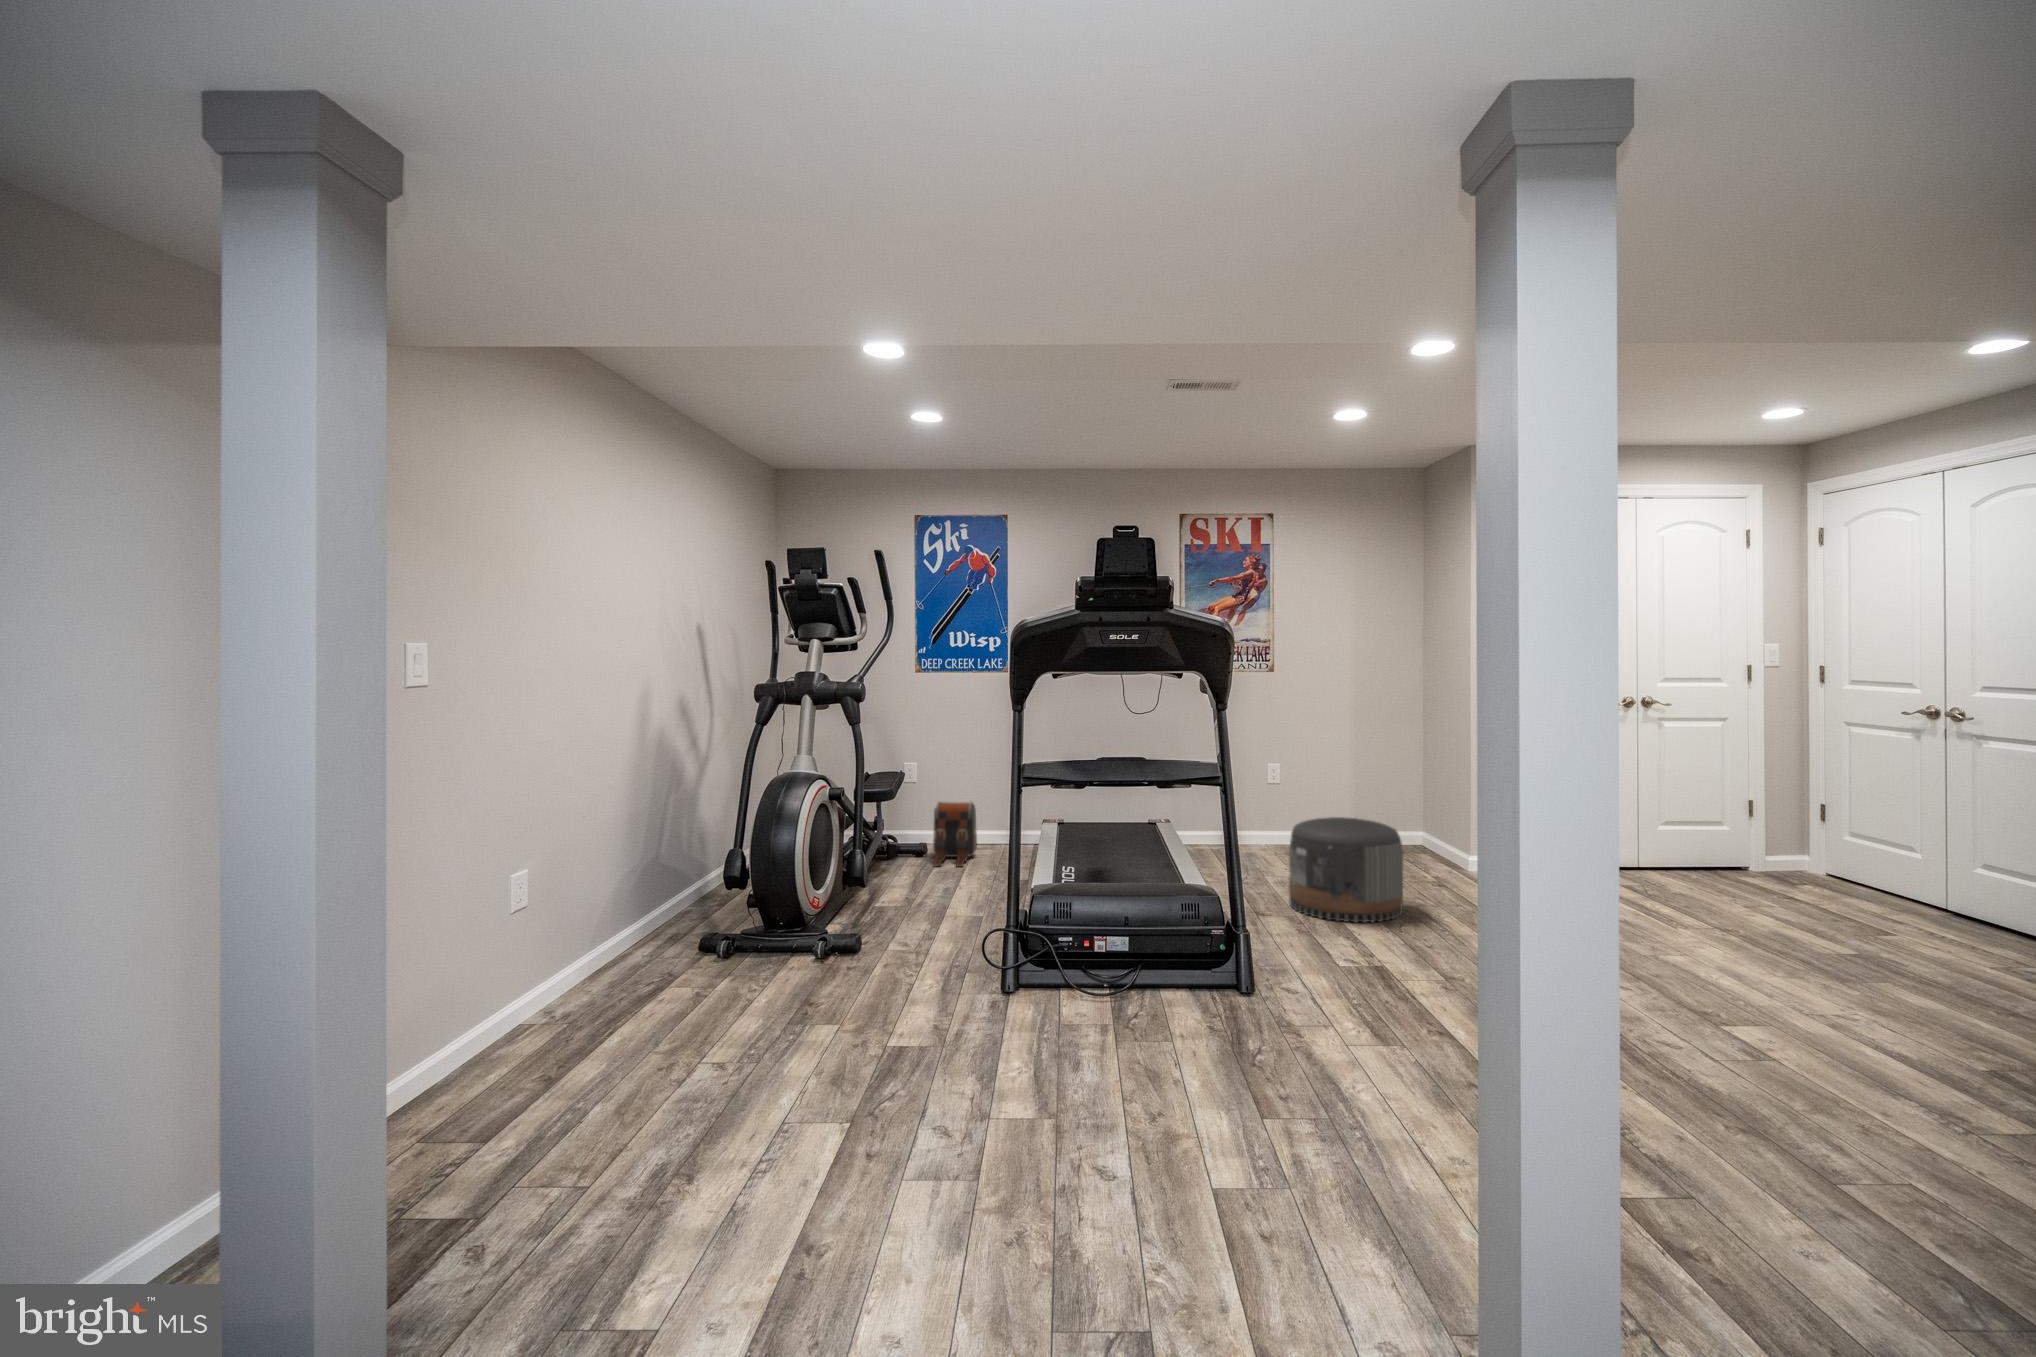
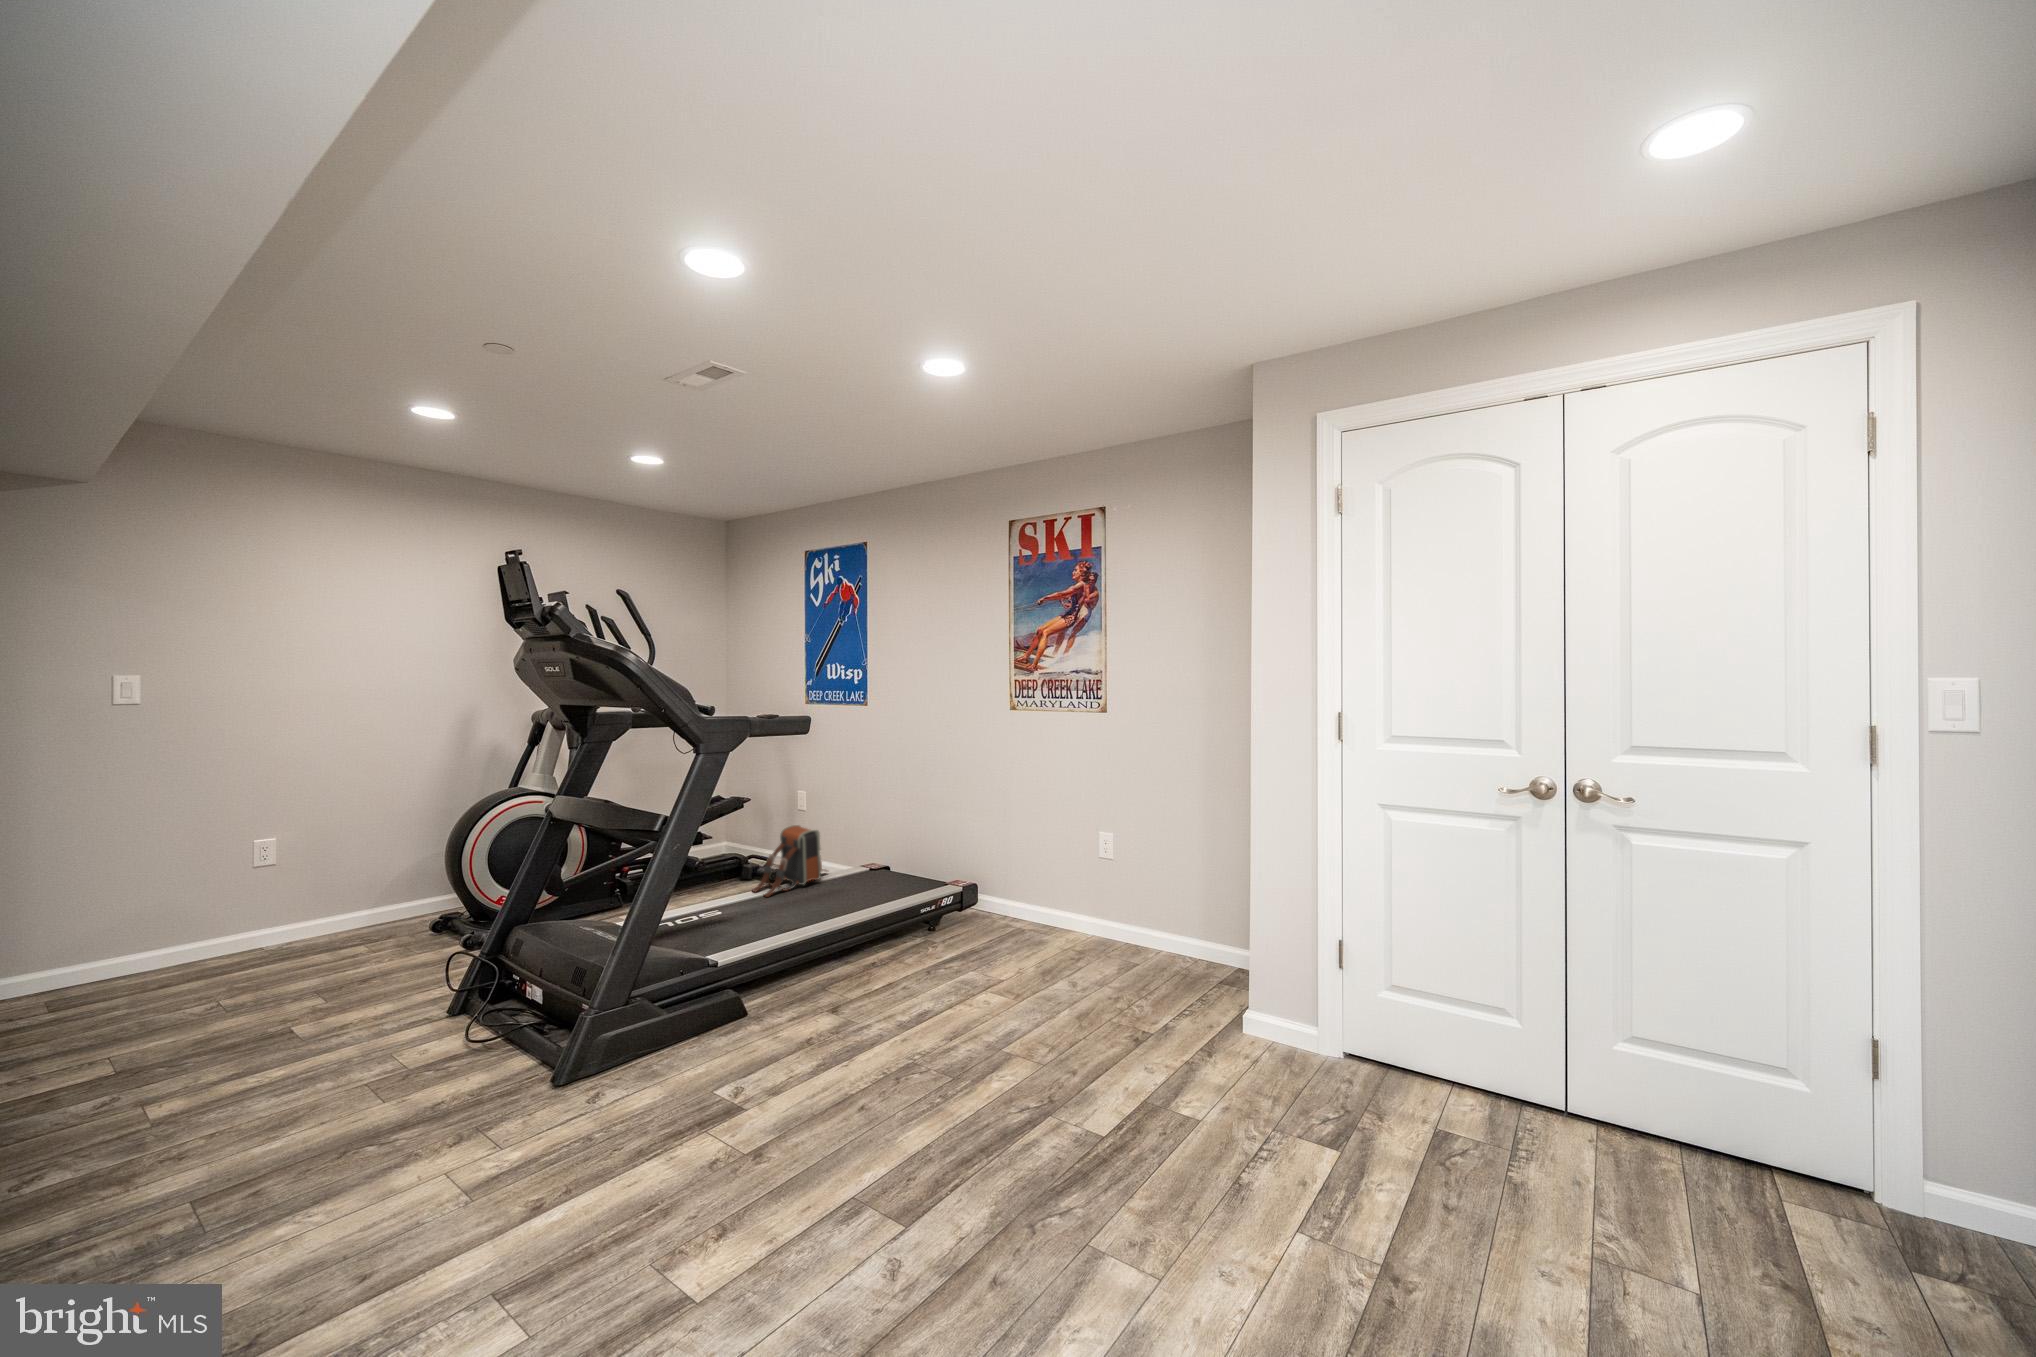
pouf: present [1289,817,1403,923] -> none [802,956,988,1205]

